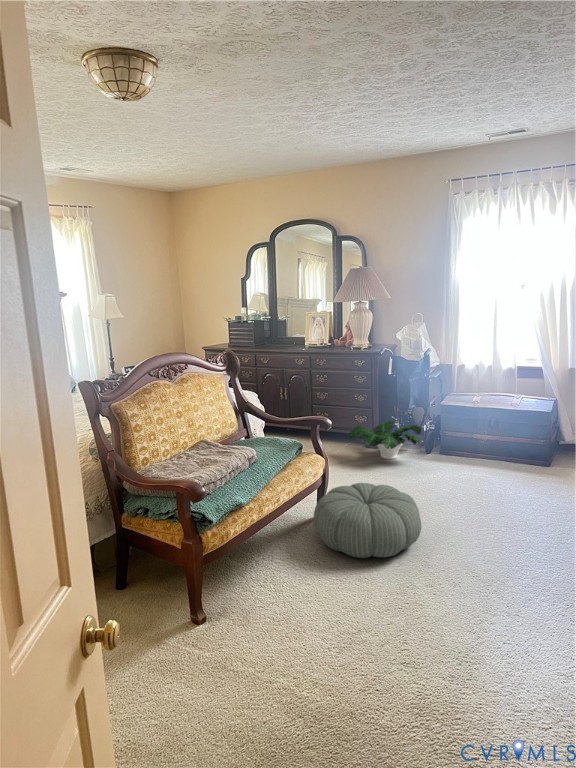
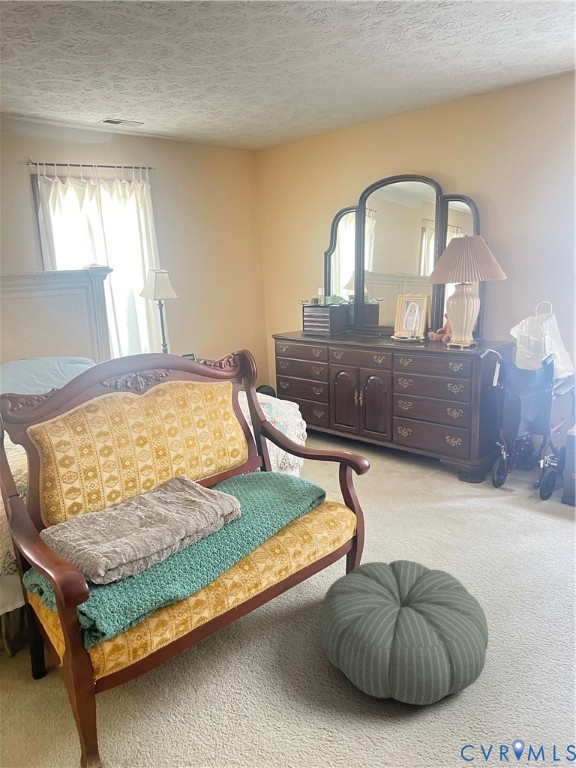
potted plant: present [349,421,421,459] -> none [431,451,541,506]

